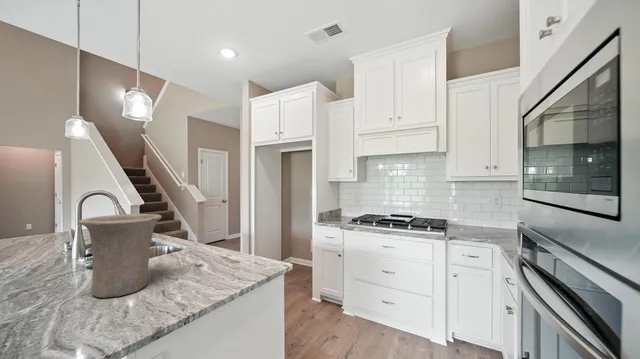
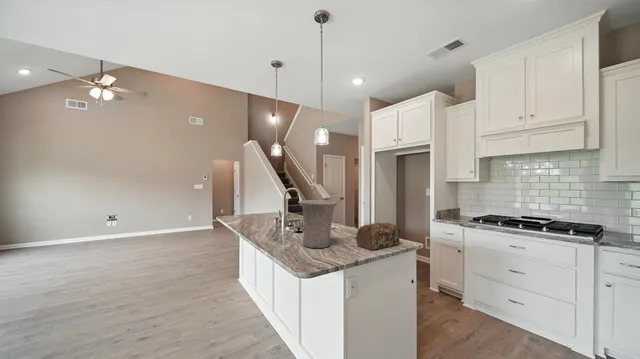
bread loaf: none [193,240,260,286] -> present [356,223,400,250]

